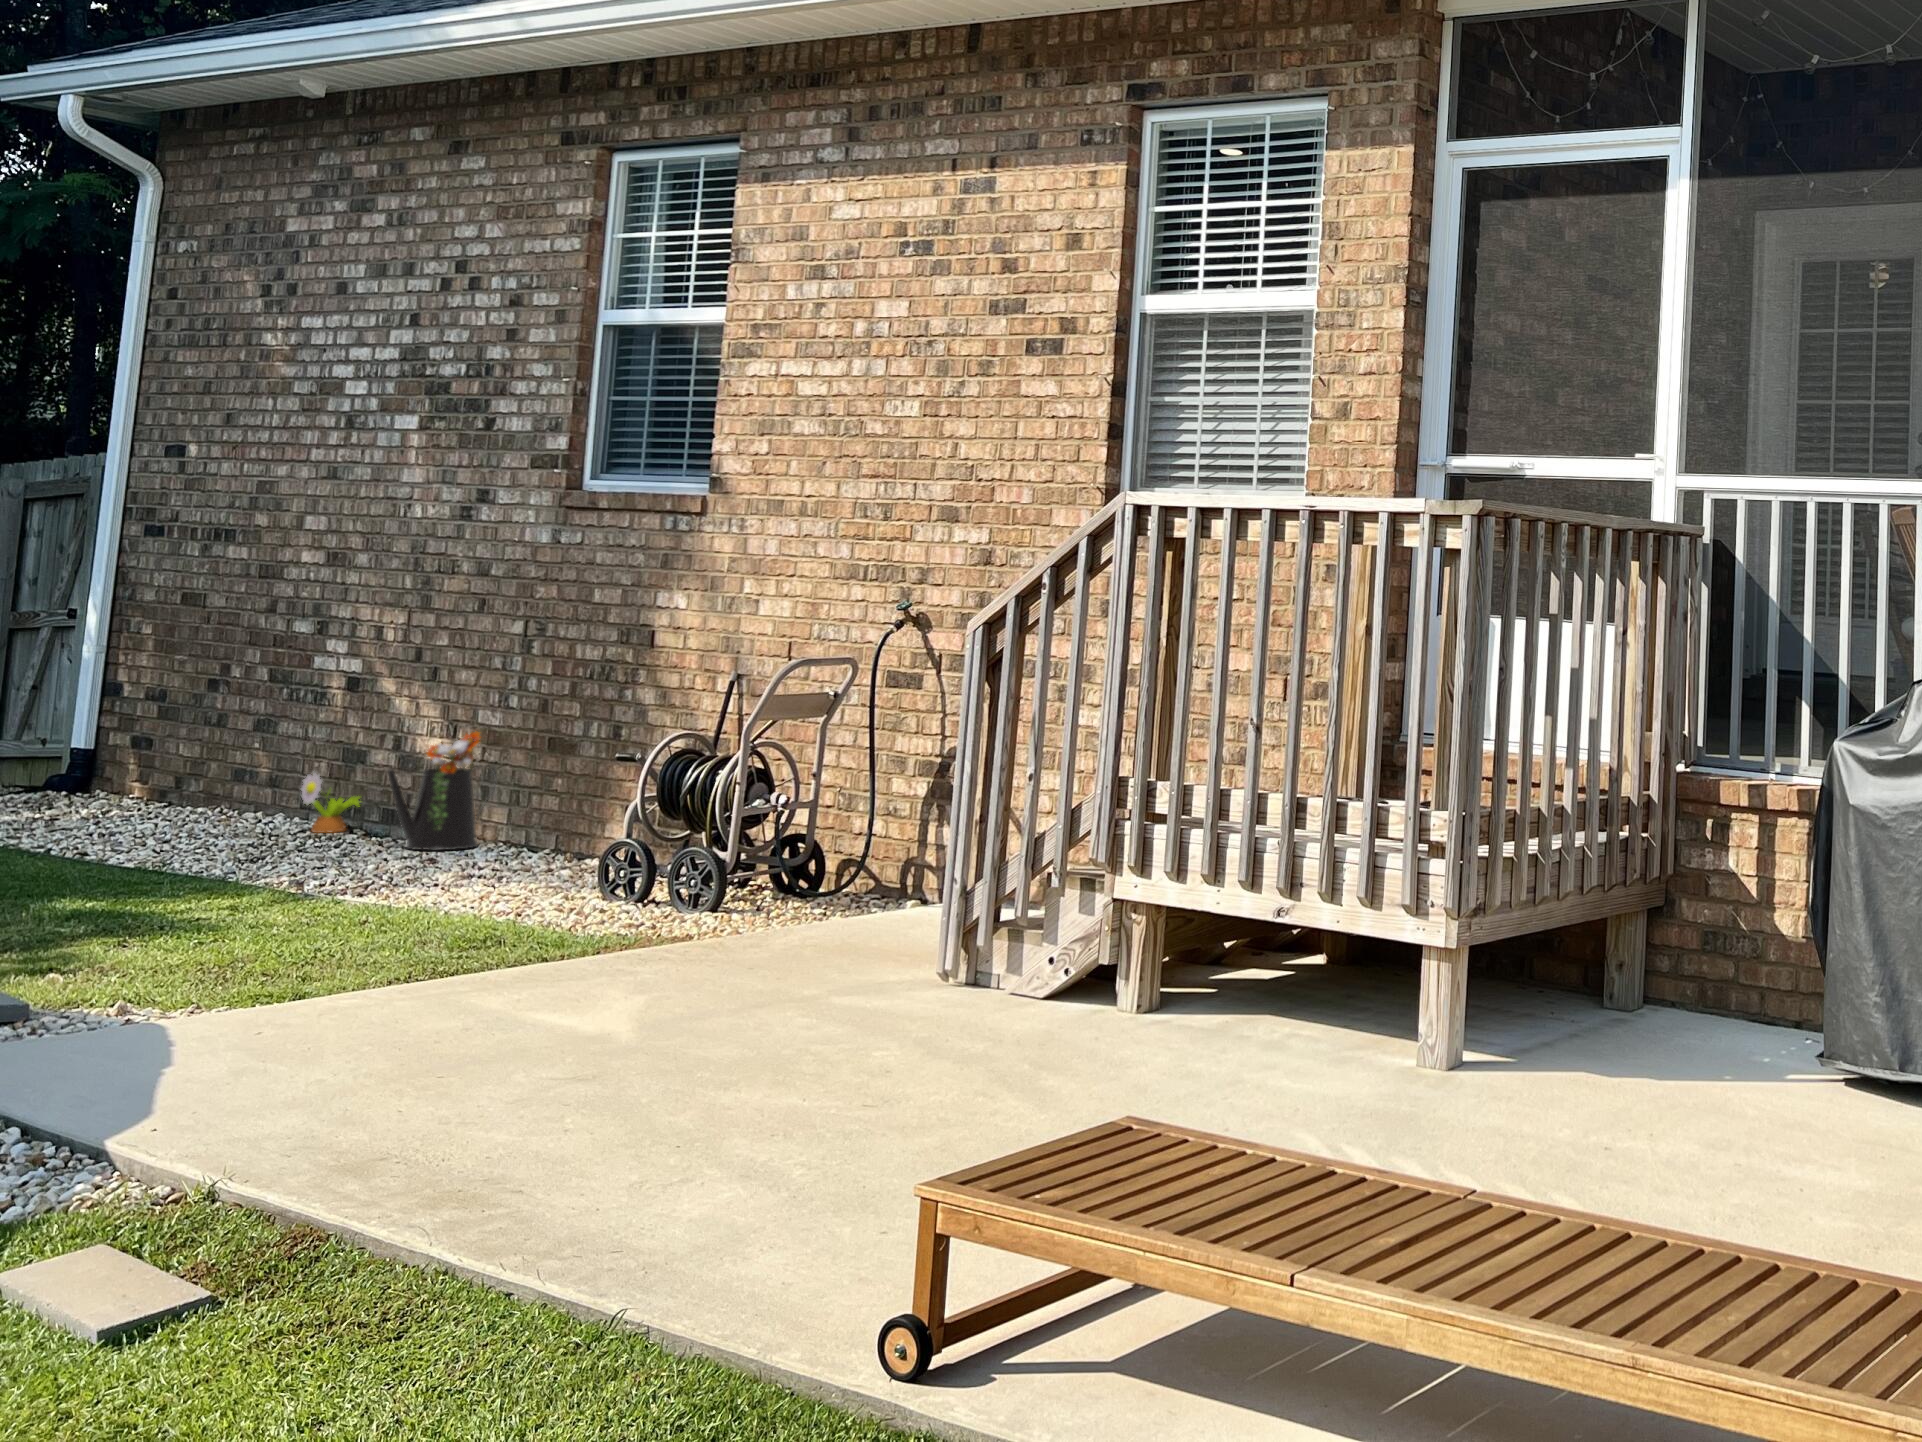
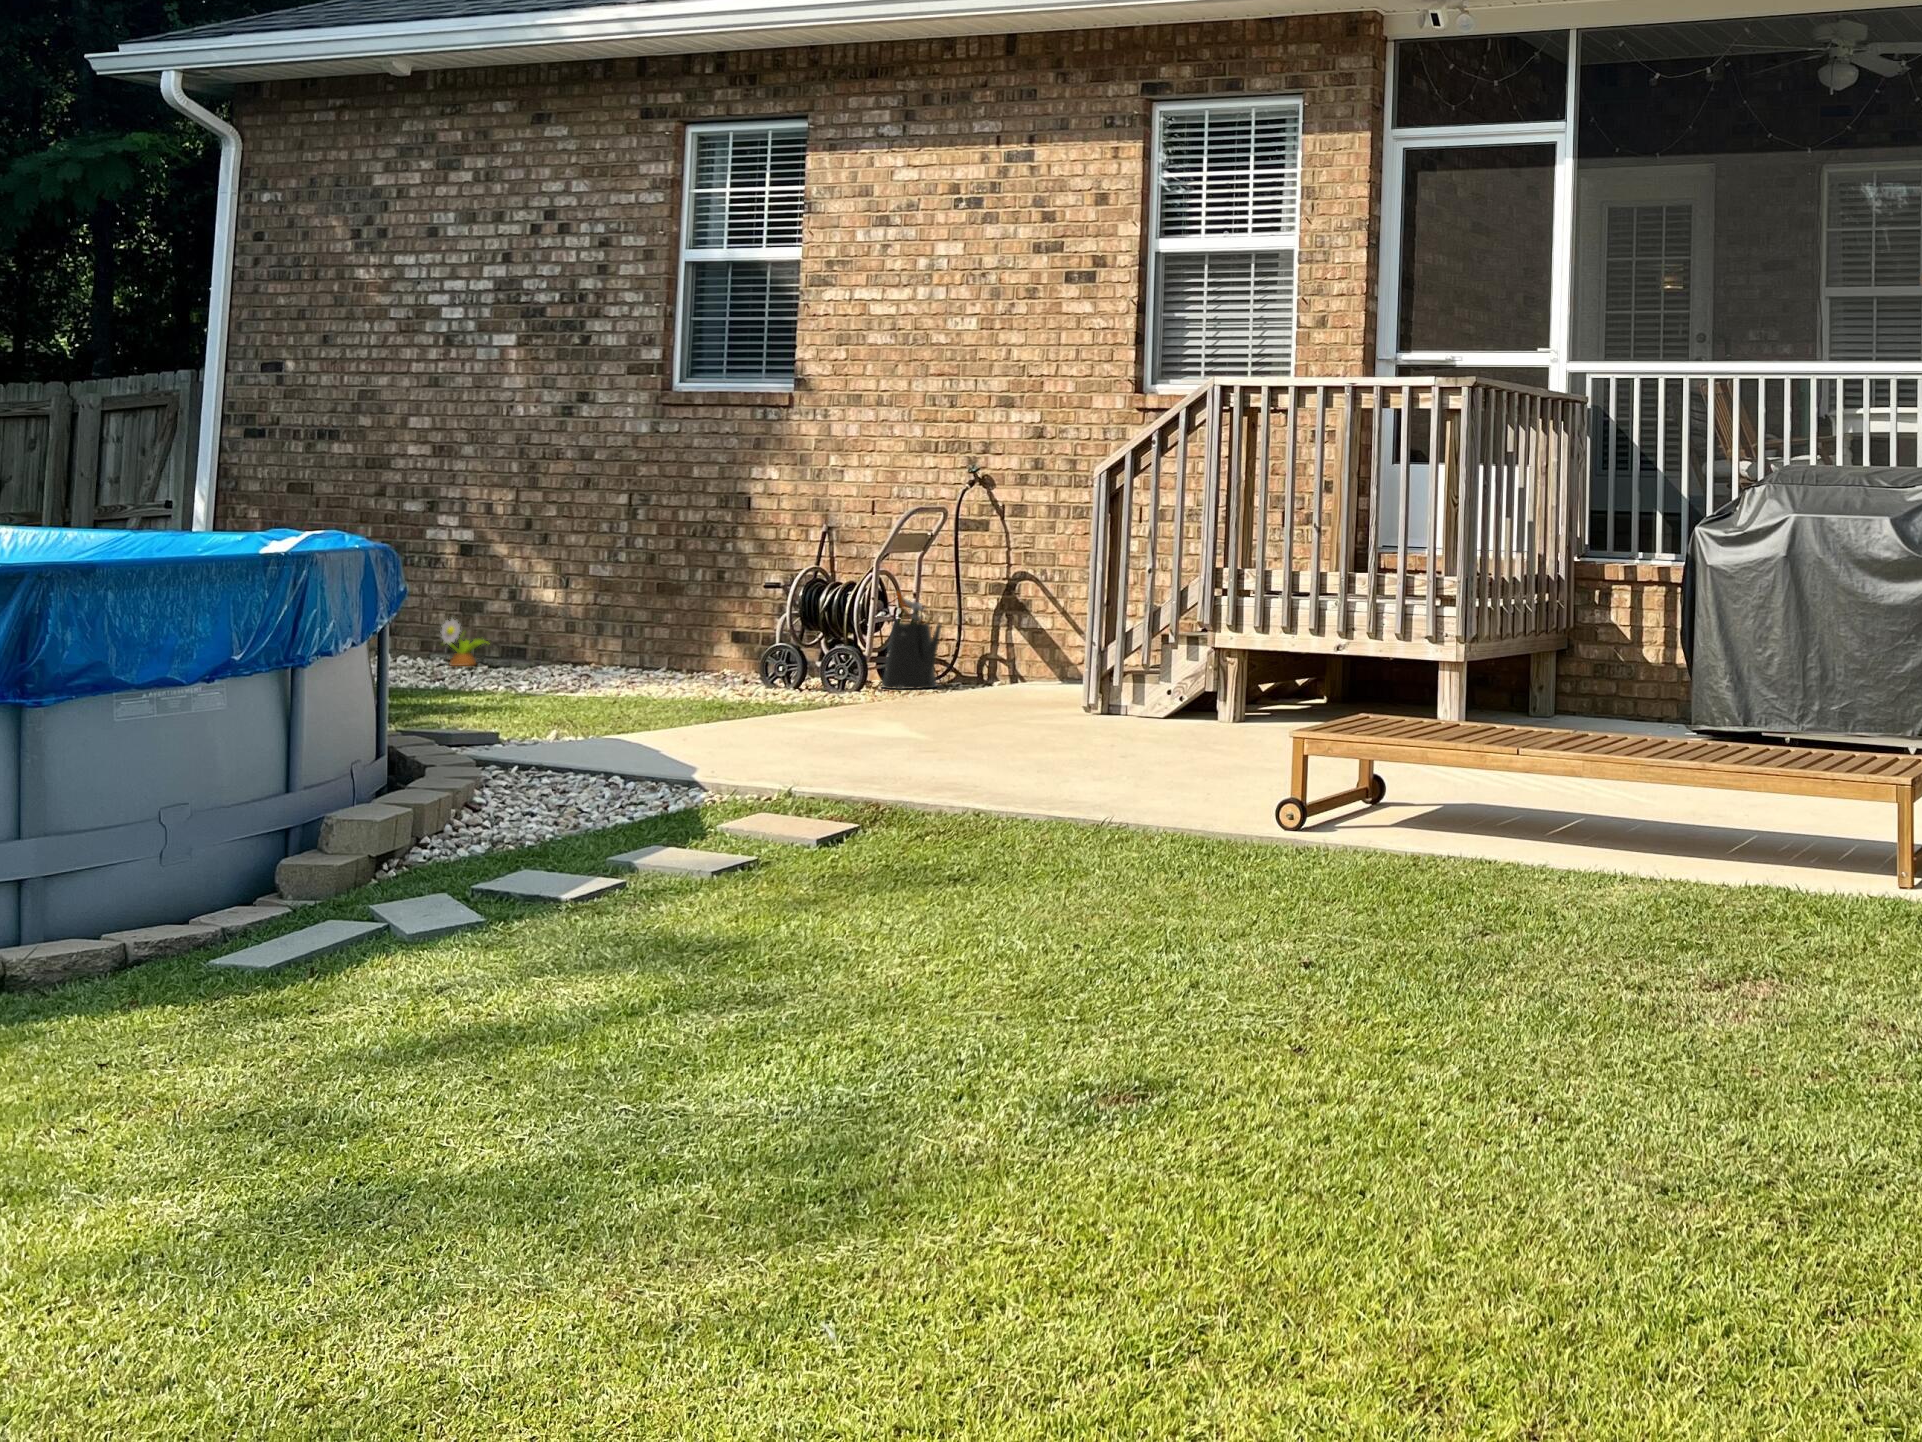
watering can: present [388,732,480,850] -> present [882,593,941,689]

